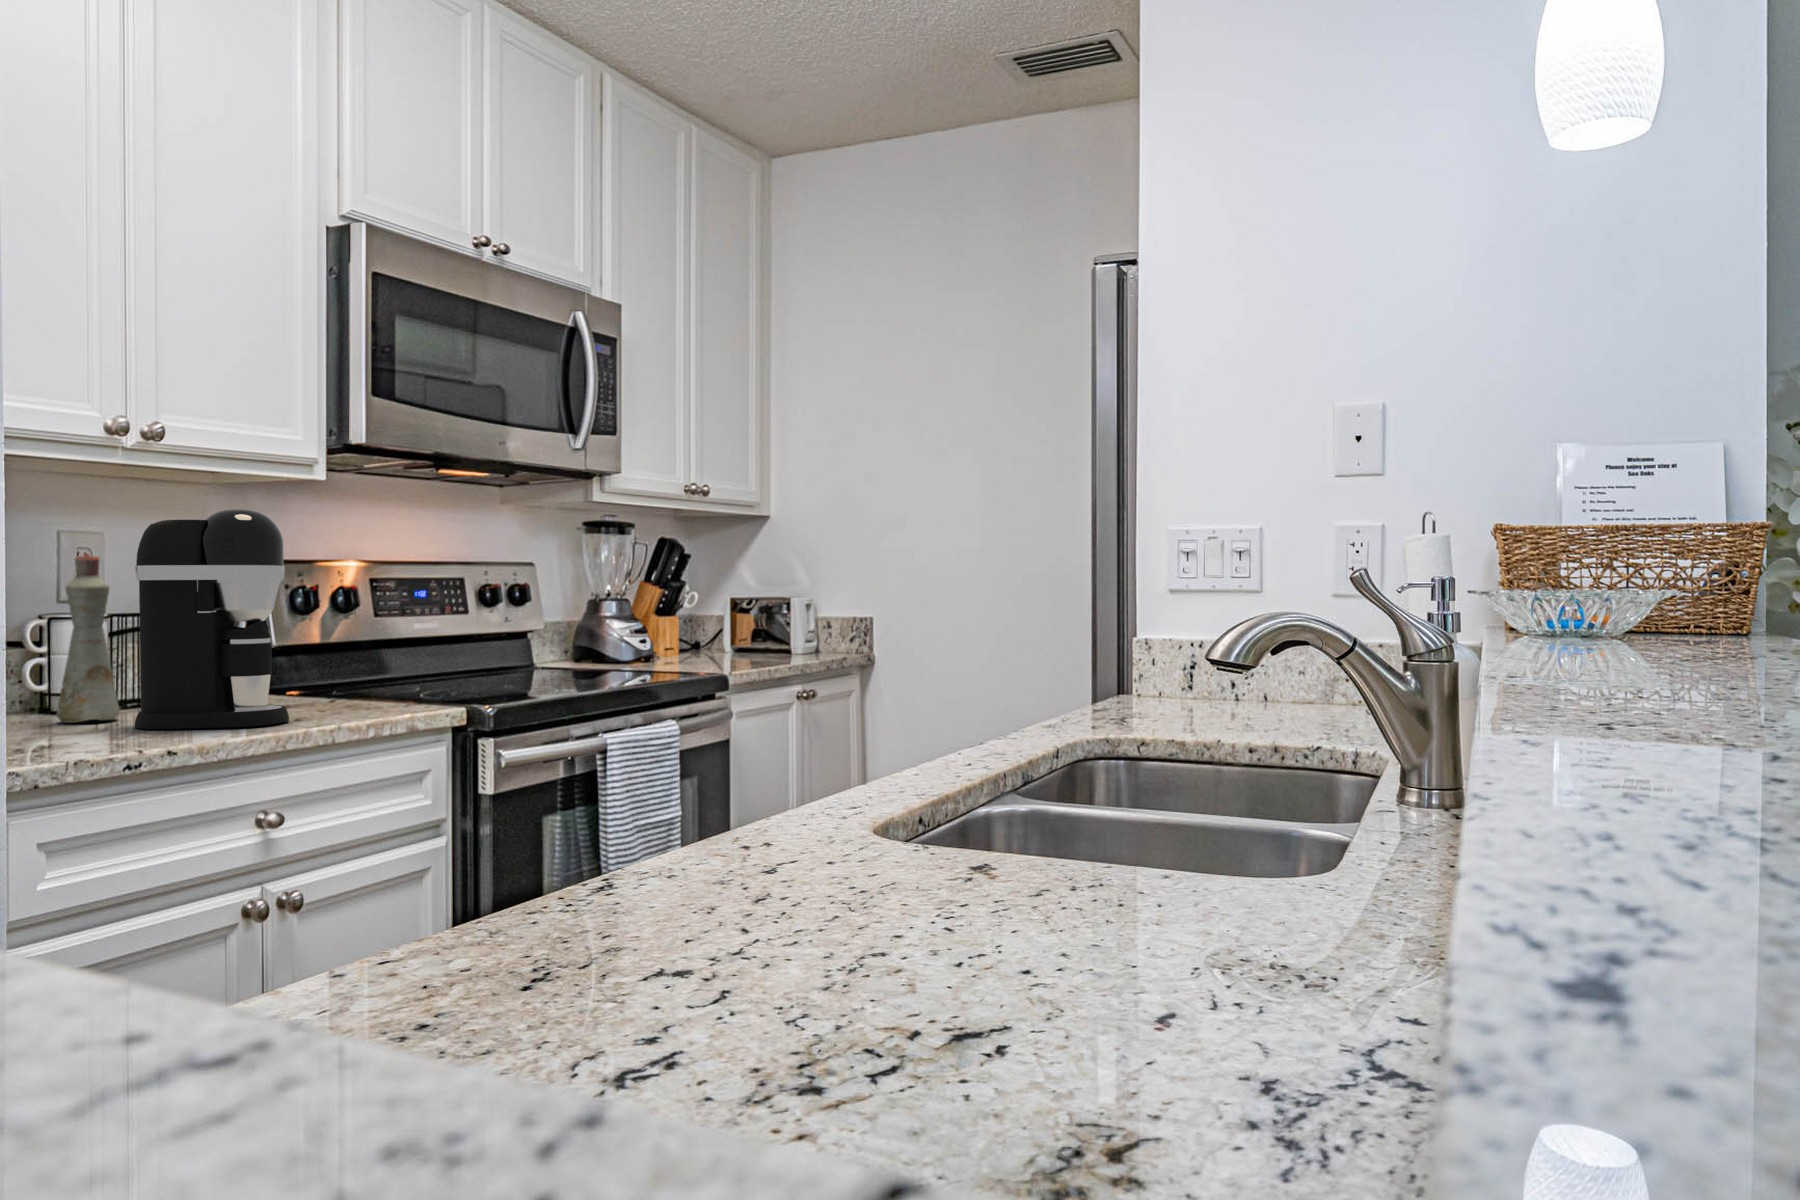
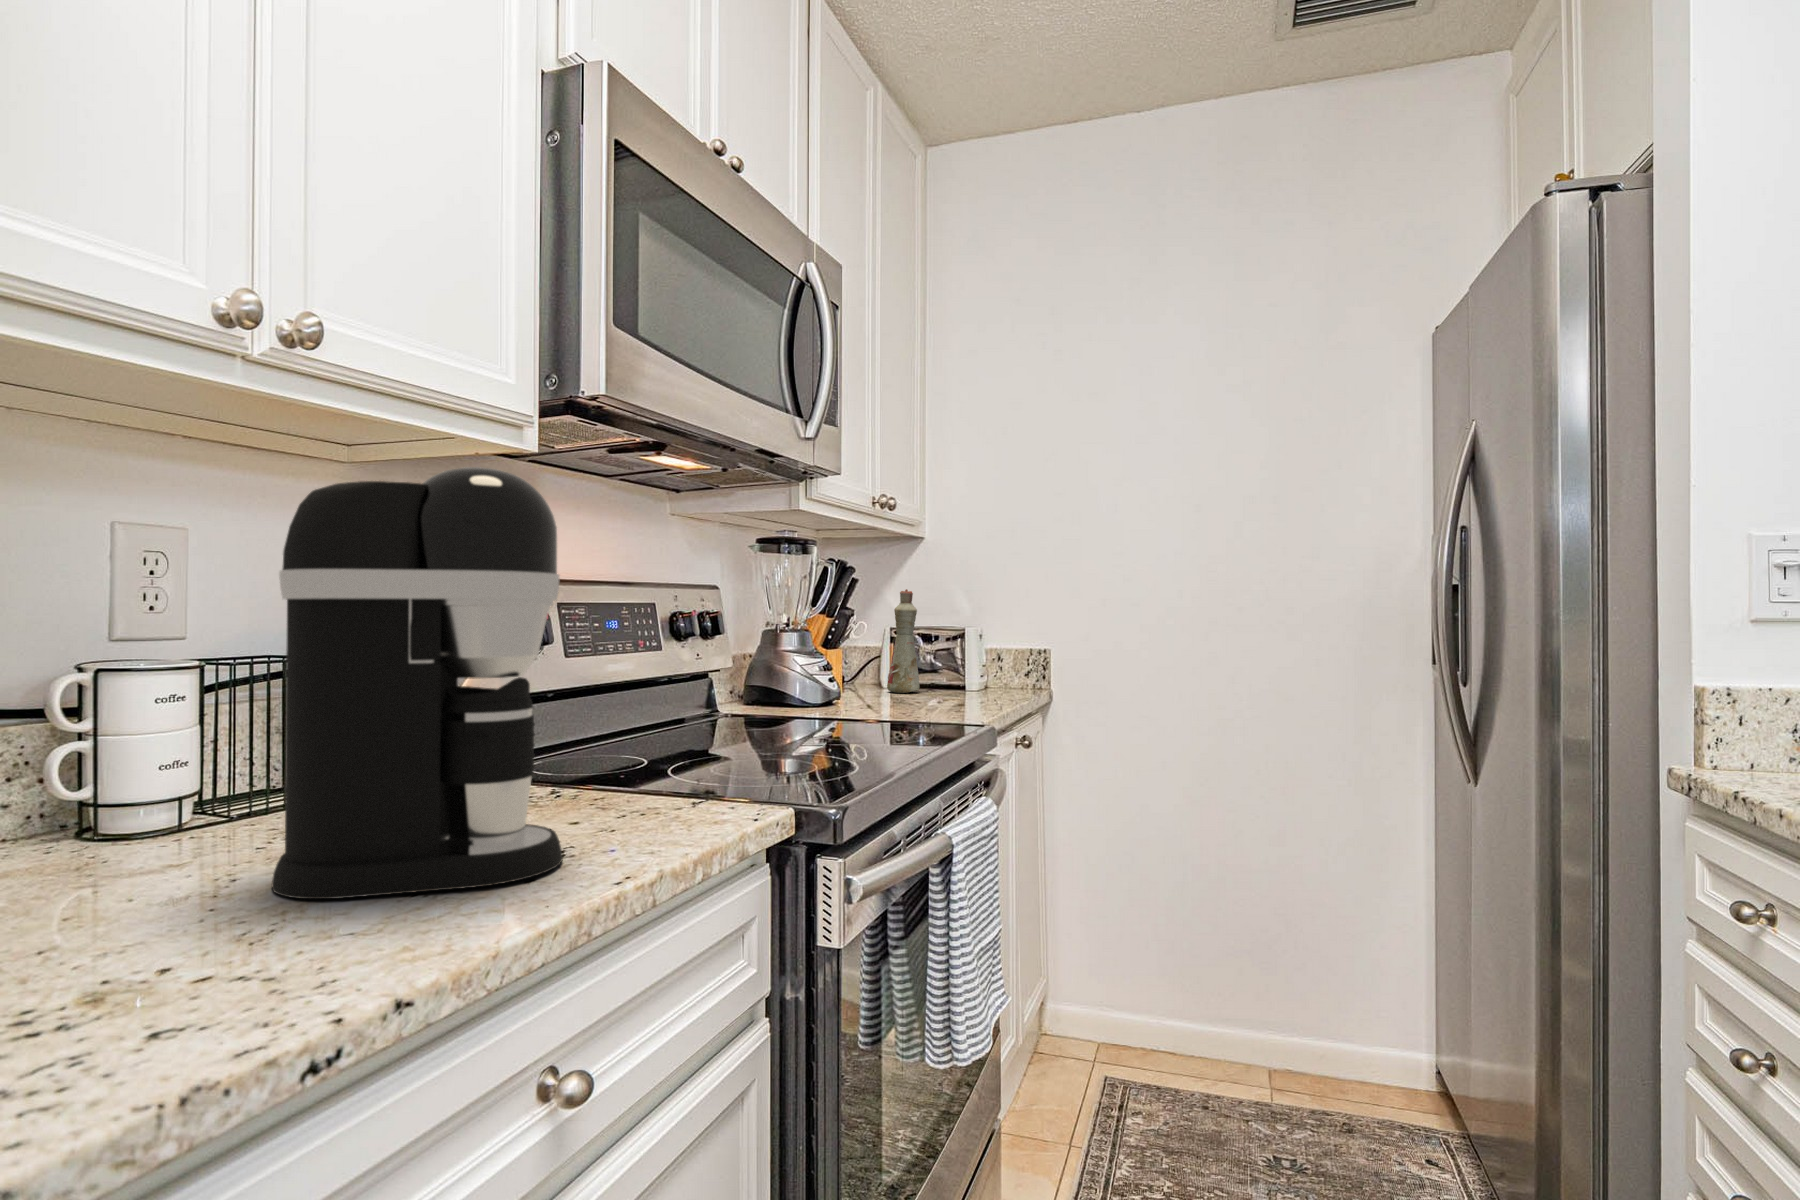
bottle: present [57,553,120,723] -> present [887,589,919,693]

